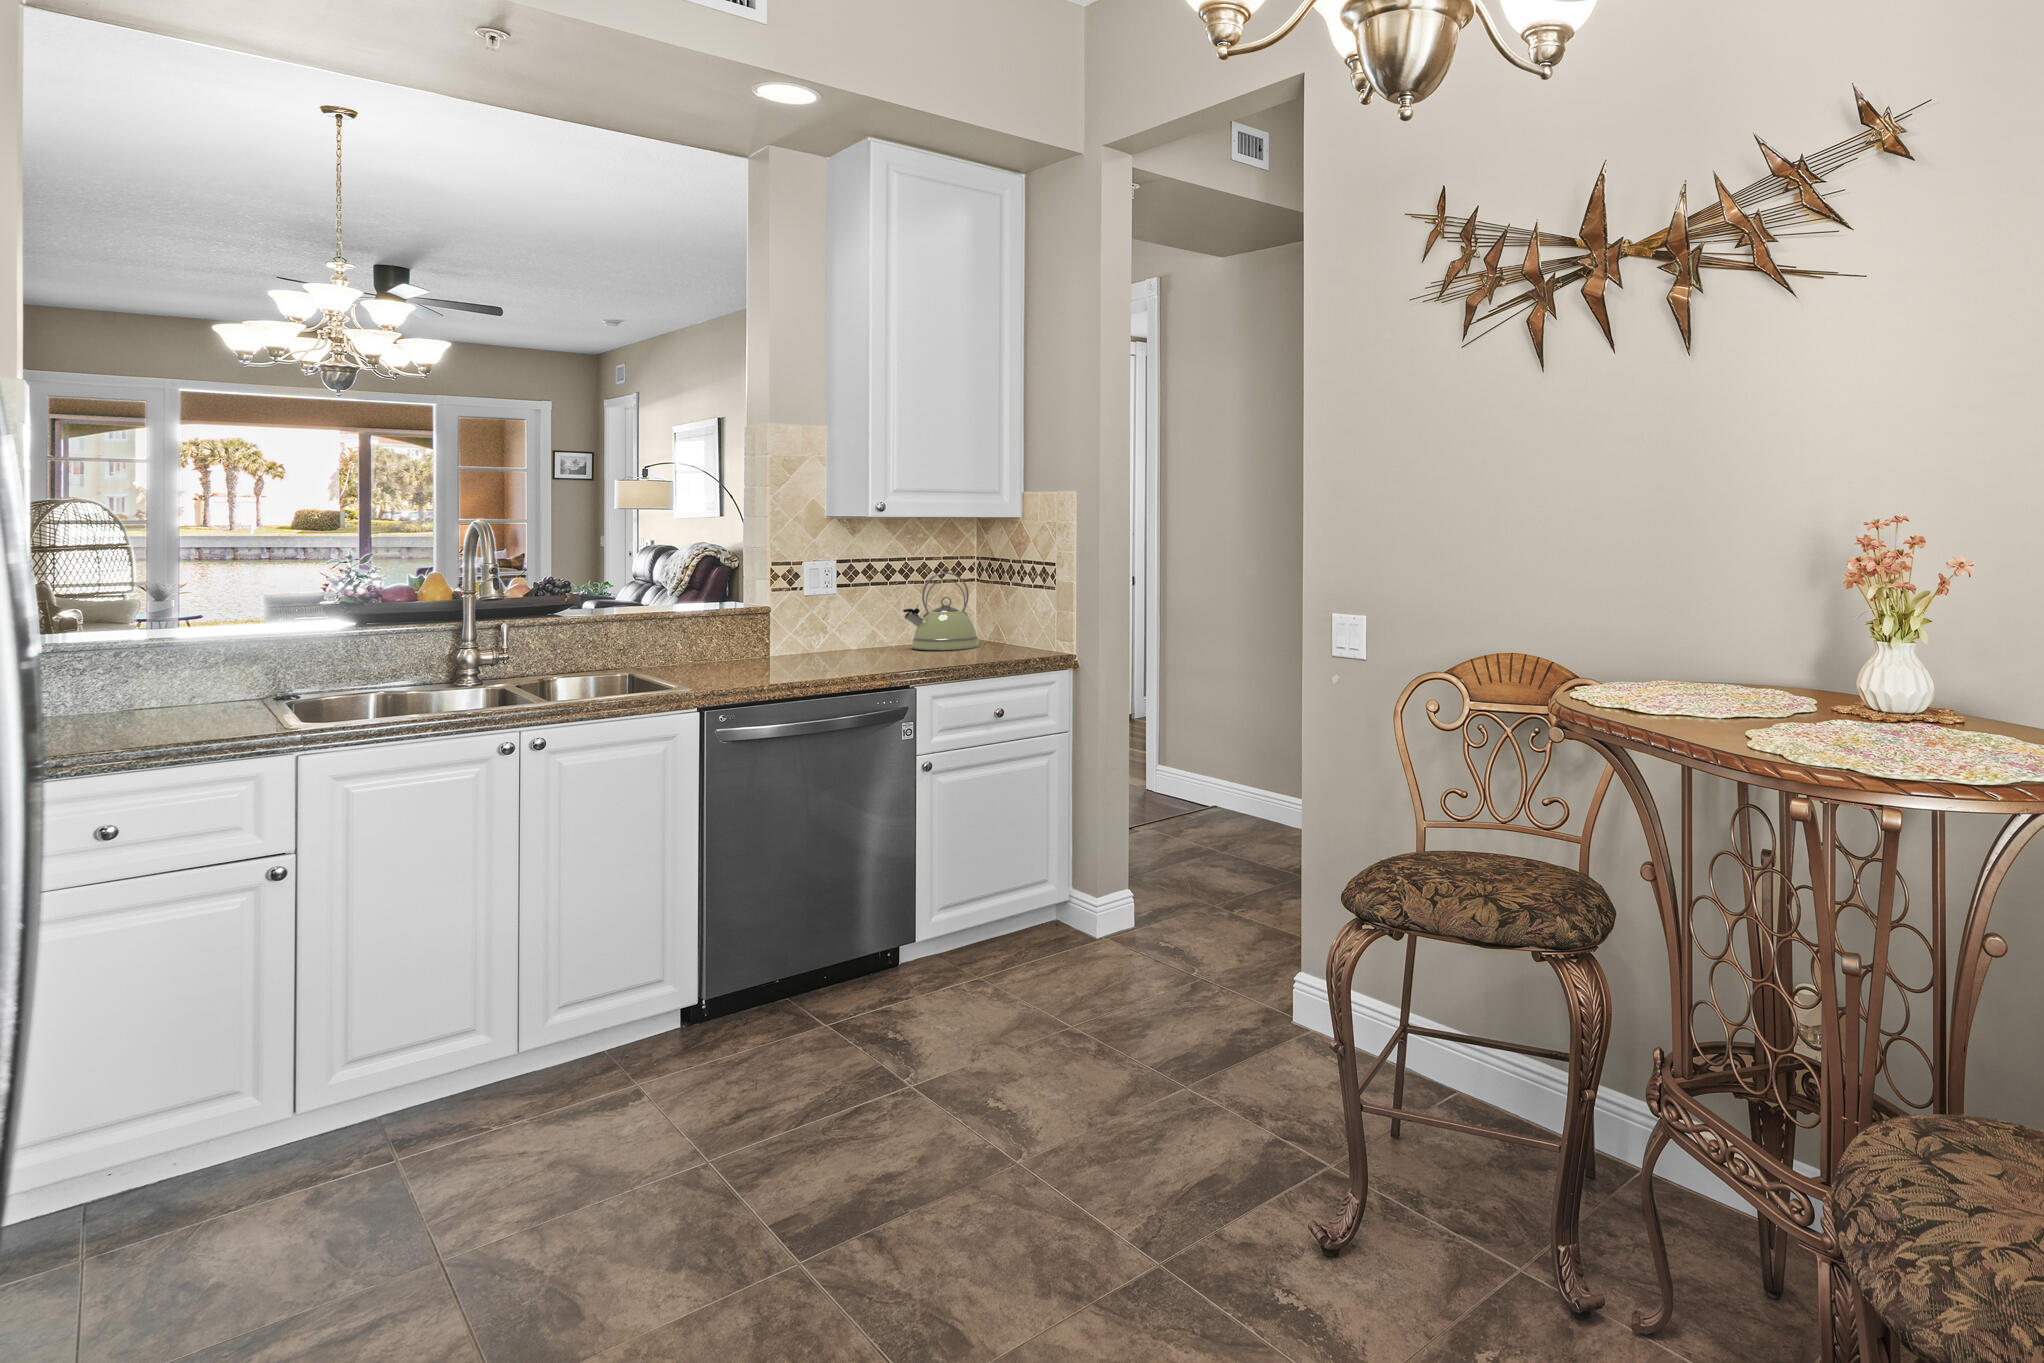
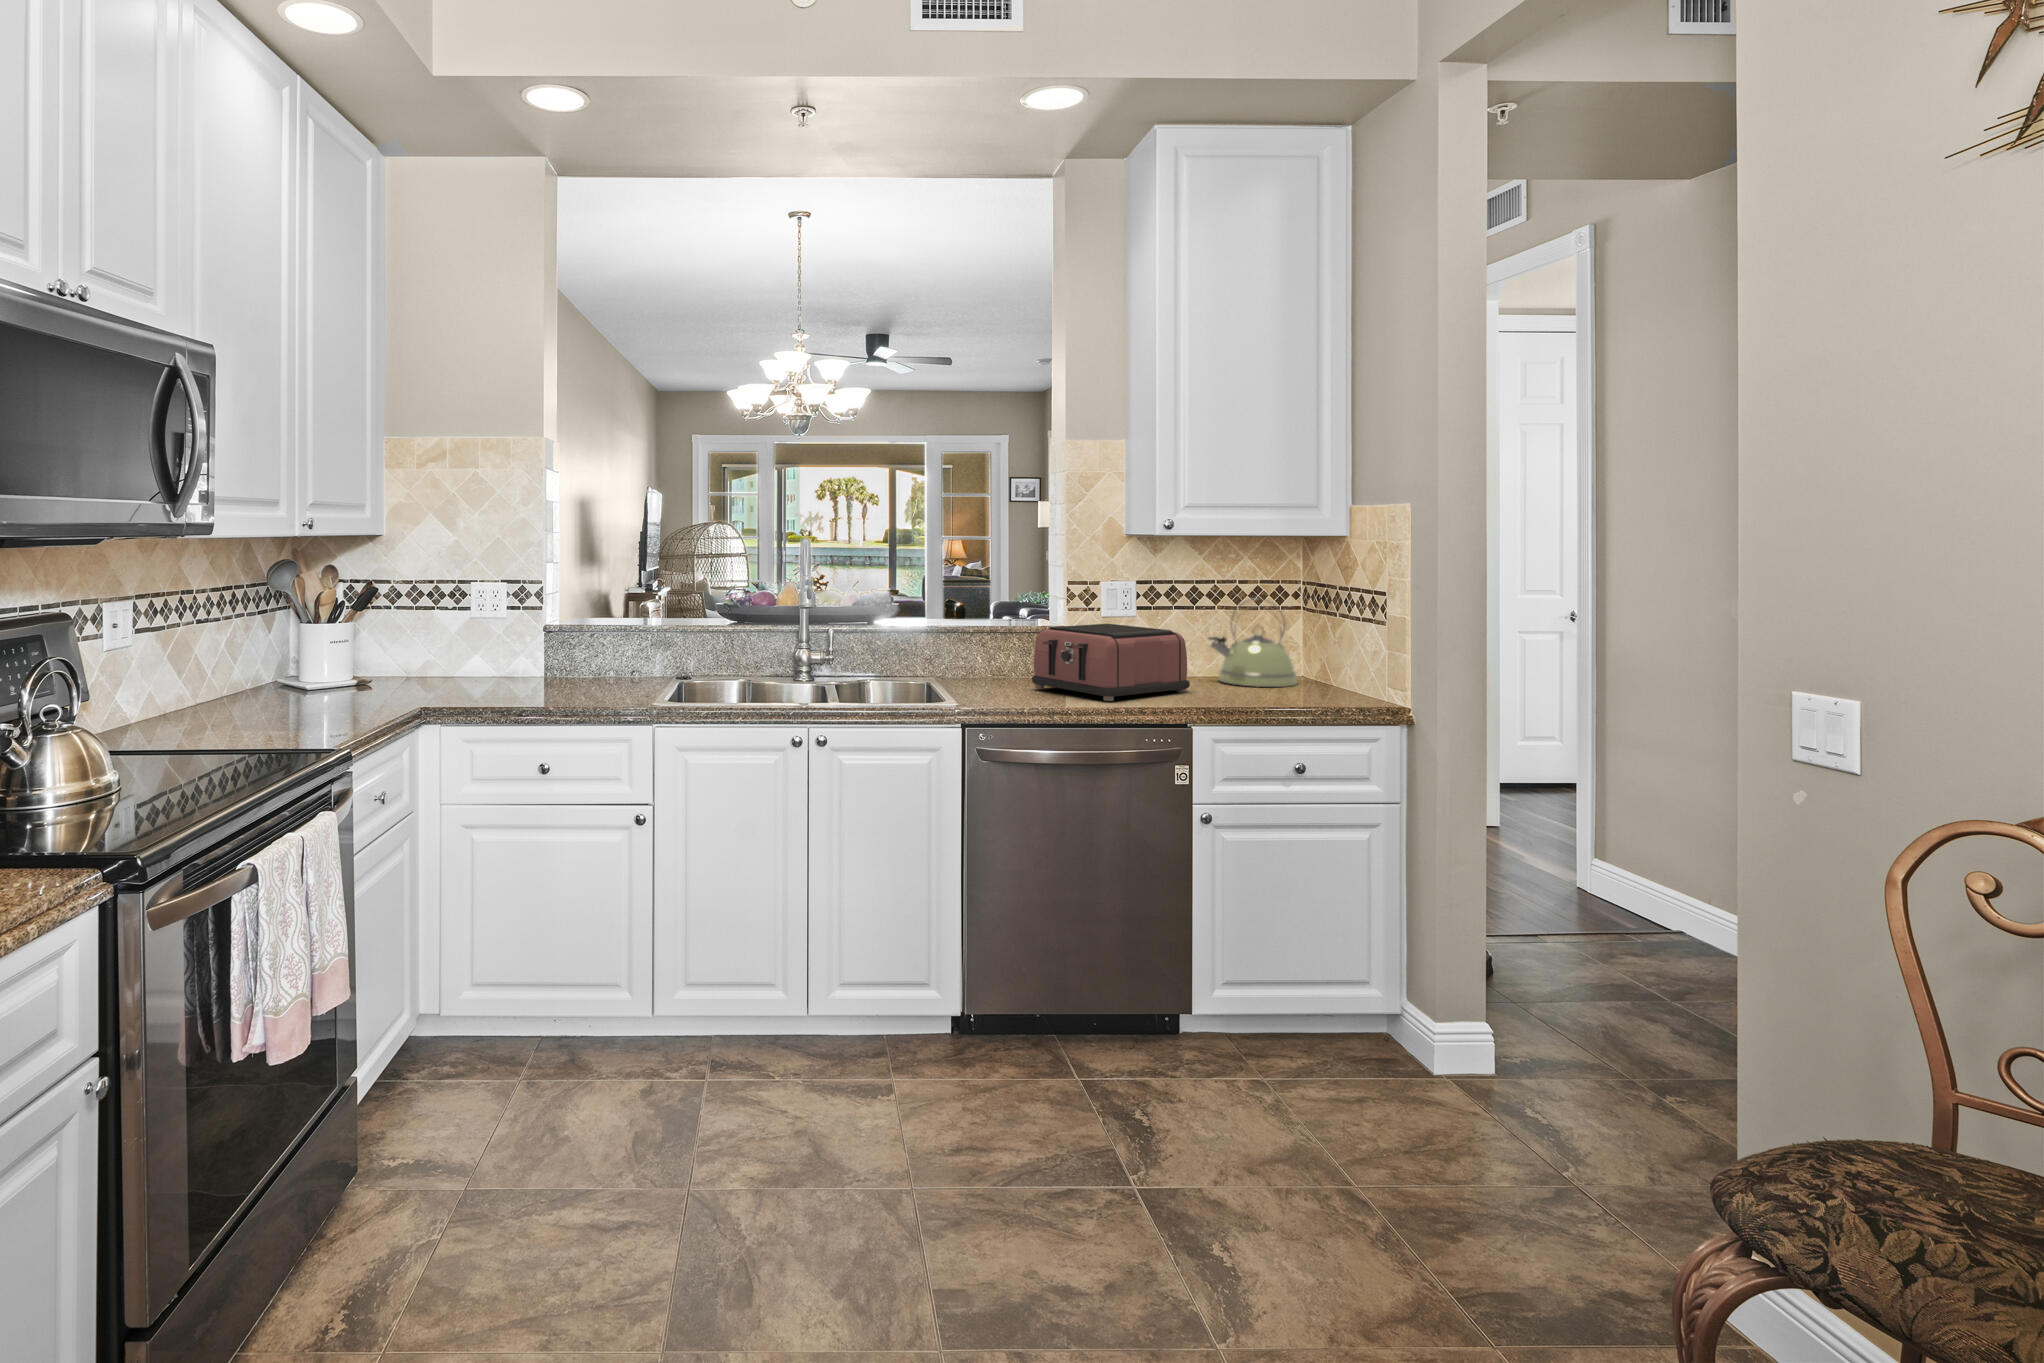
toaster: none [744,601,896,672] -> present [1032,624,1190,701]

